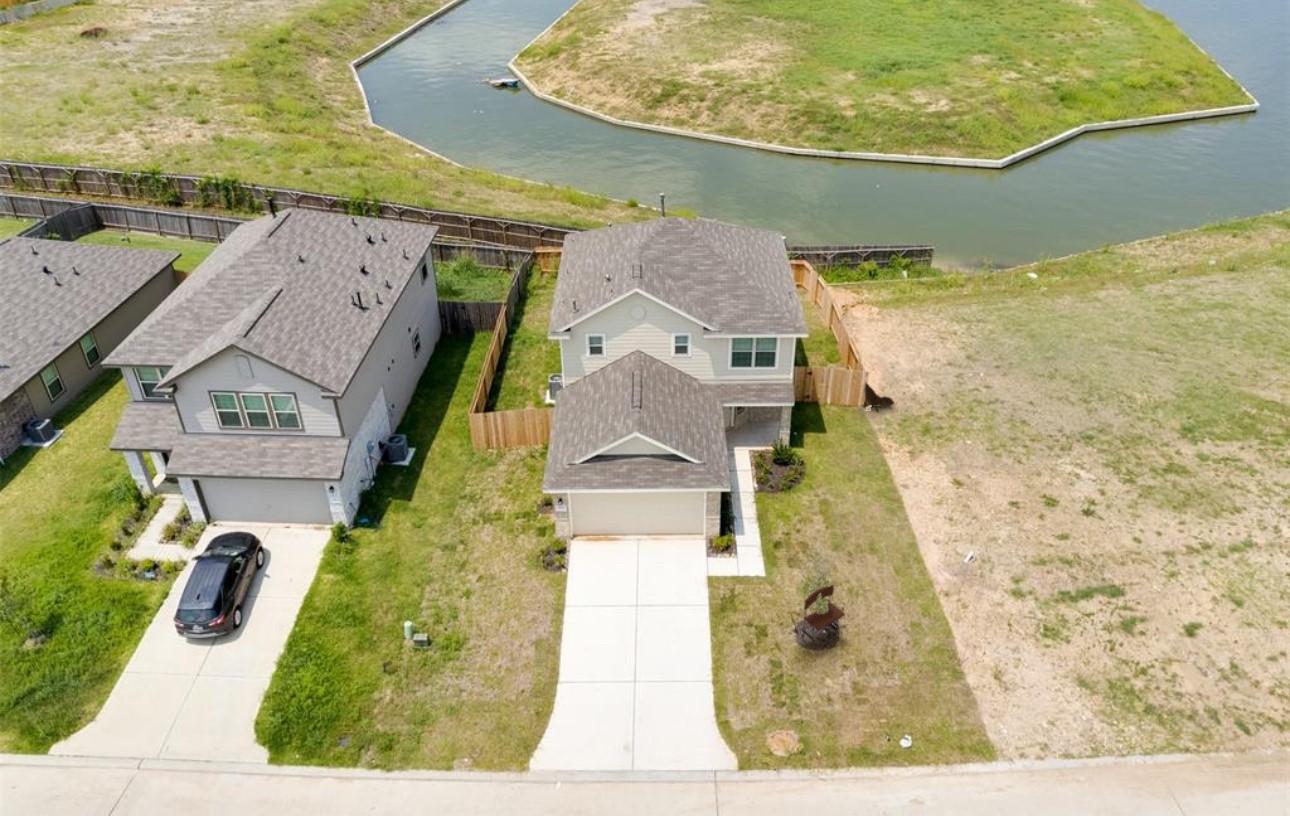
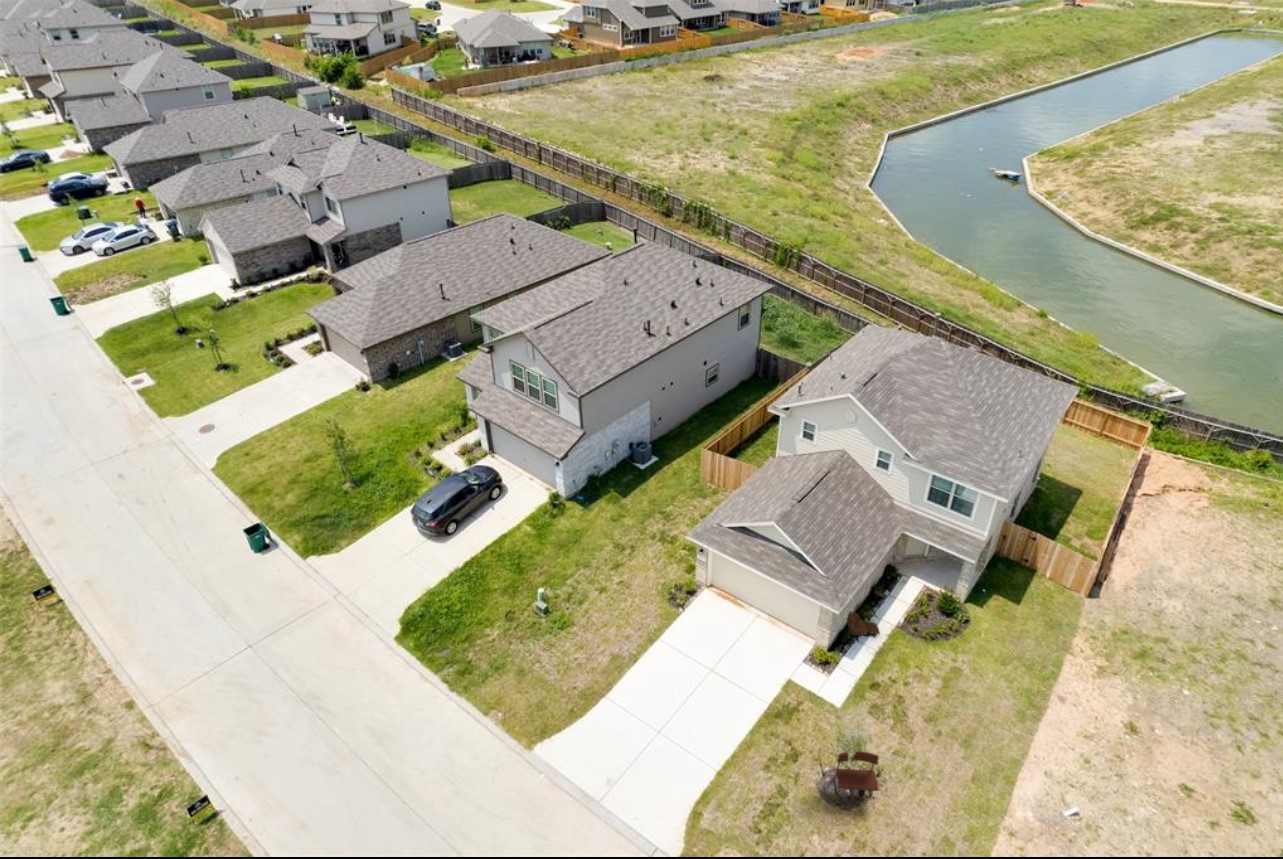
lounge chair: present [865,383,894,407] -> present [846,612,880,639]

